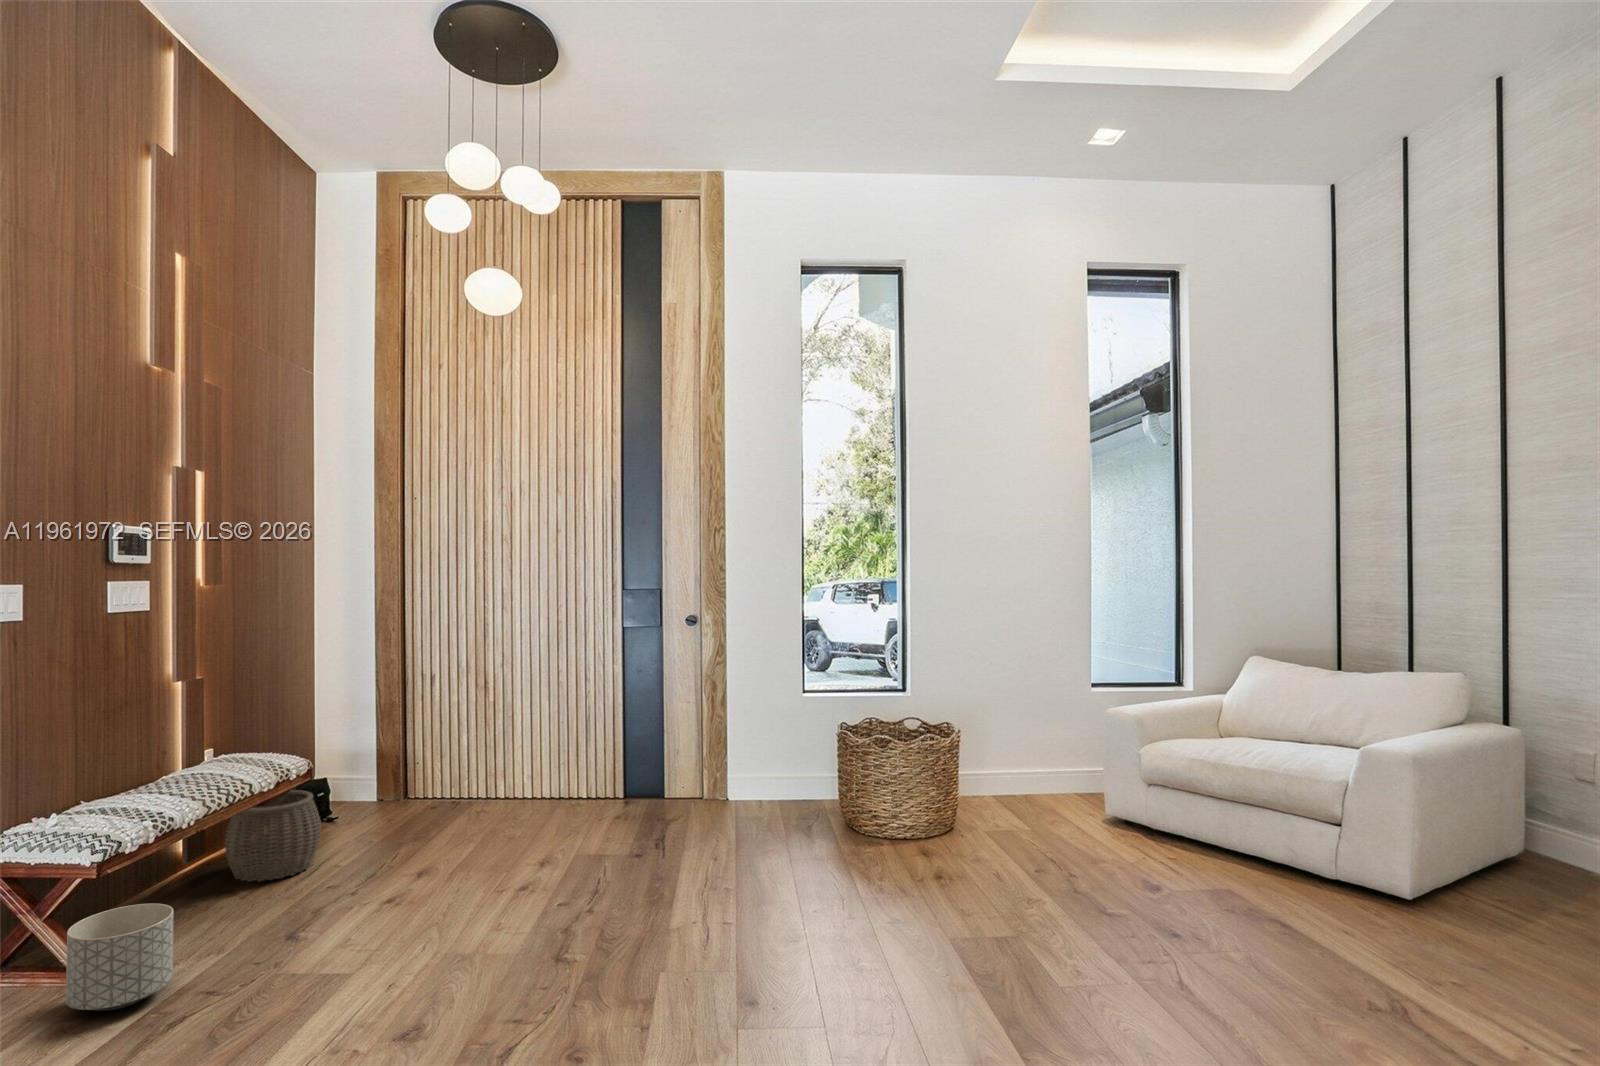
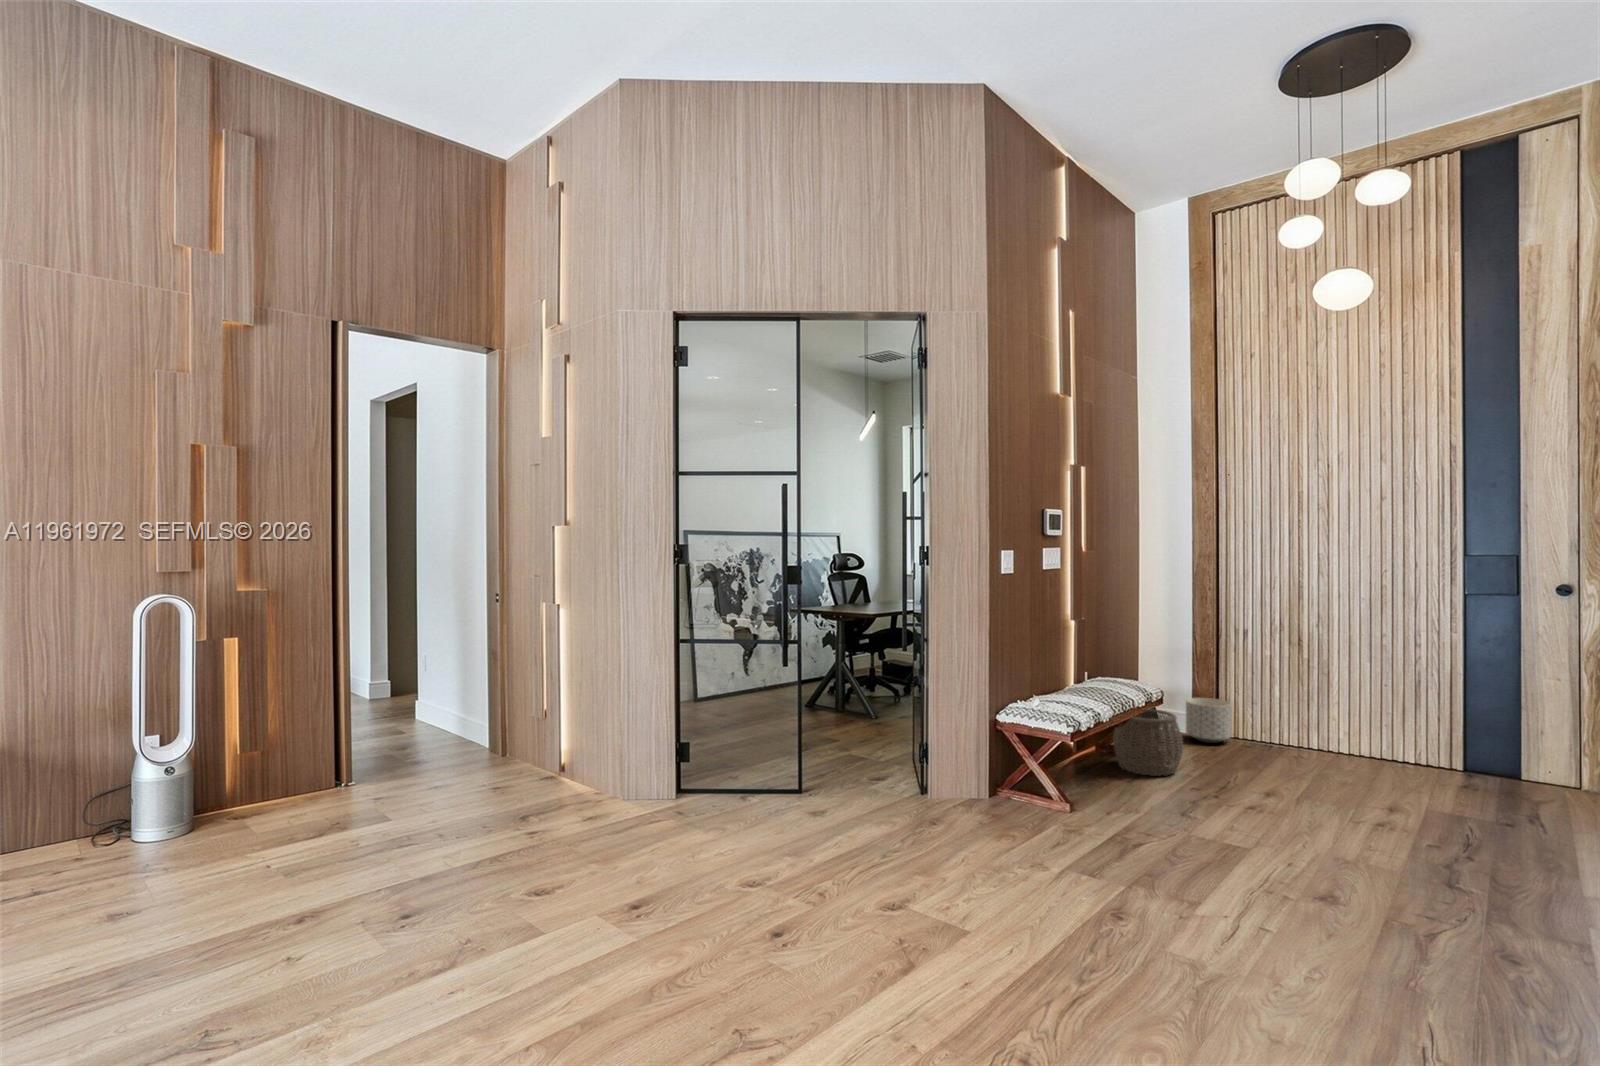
planter: present [66,903,174,1011] -> present [1186,698,1231,743]

